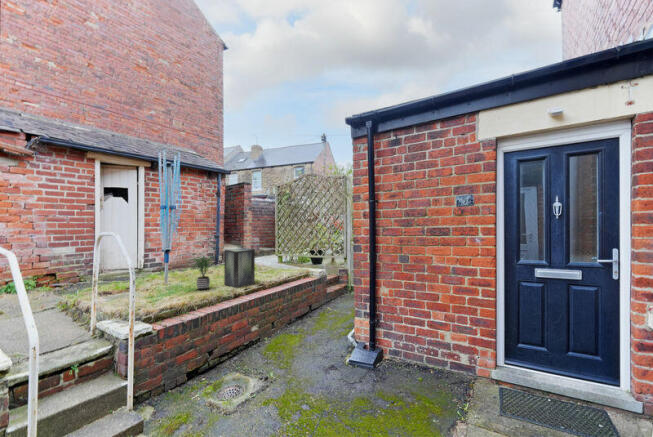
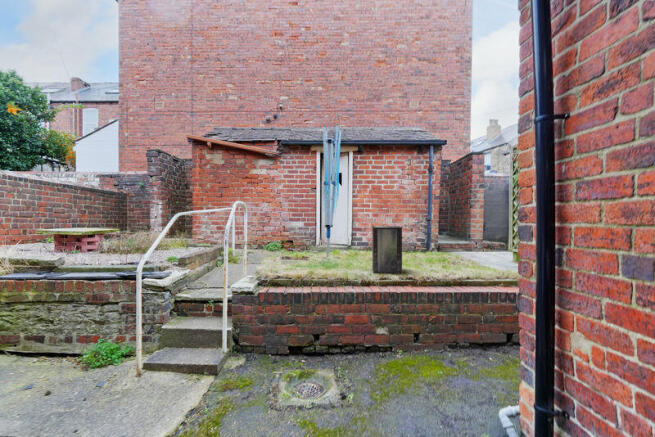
potted plant: present [193,256,211,290] -> none [332,230,359,269]

